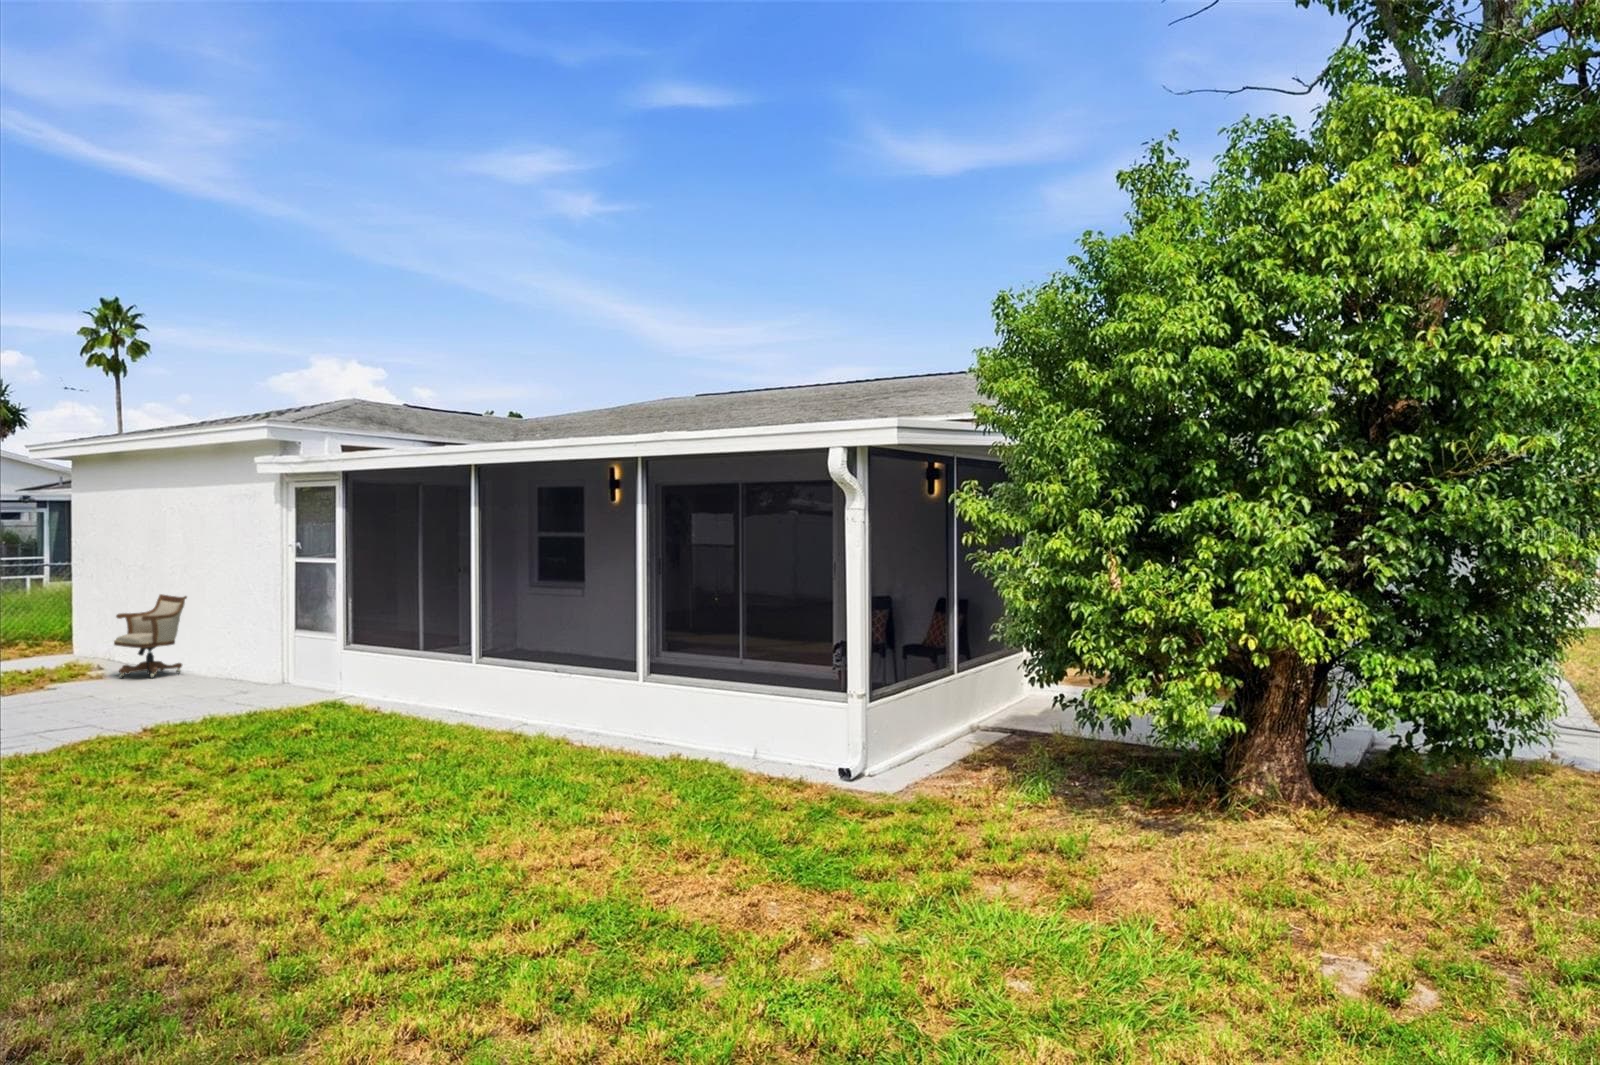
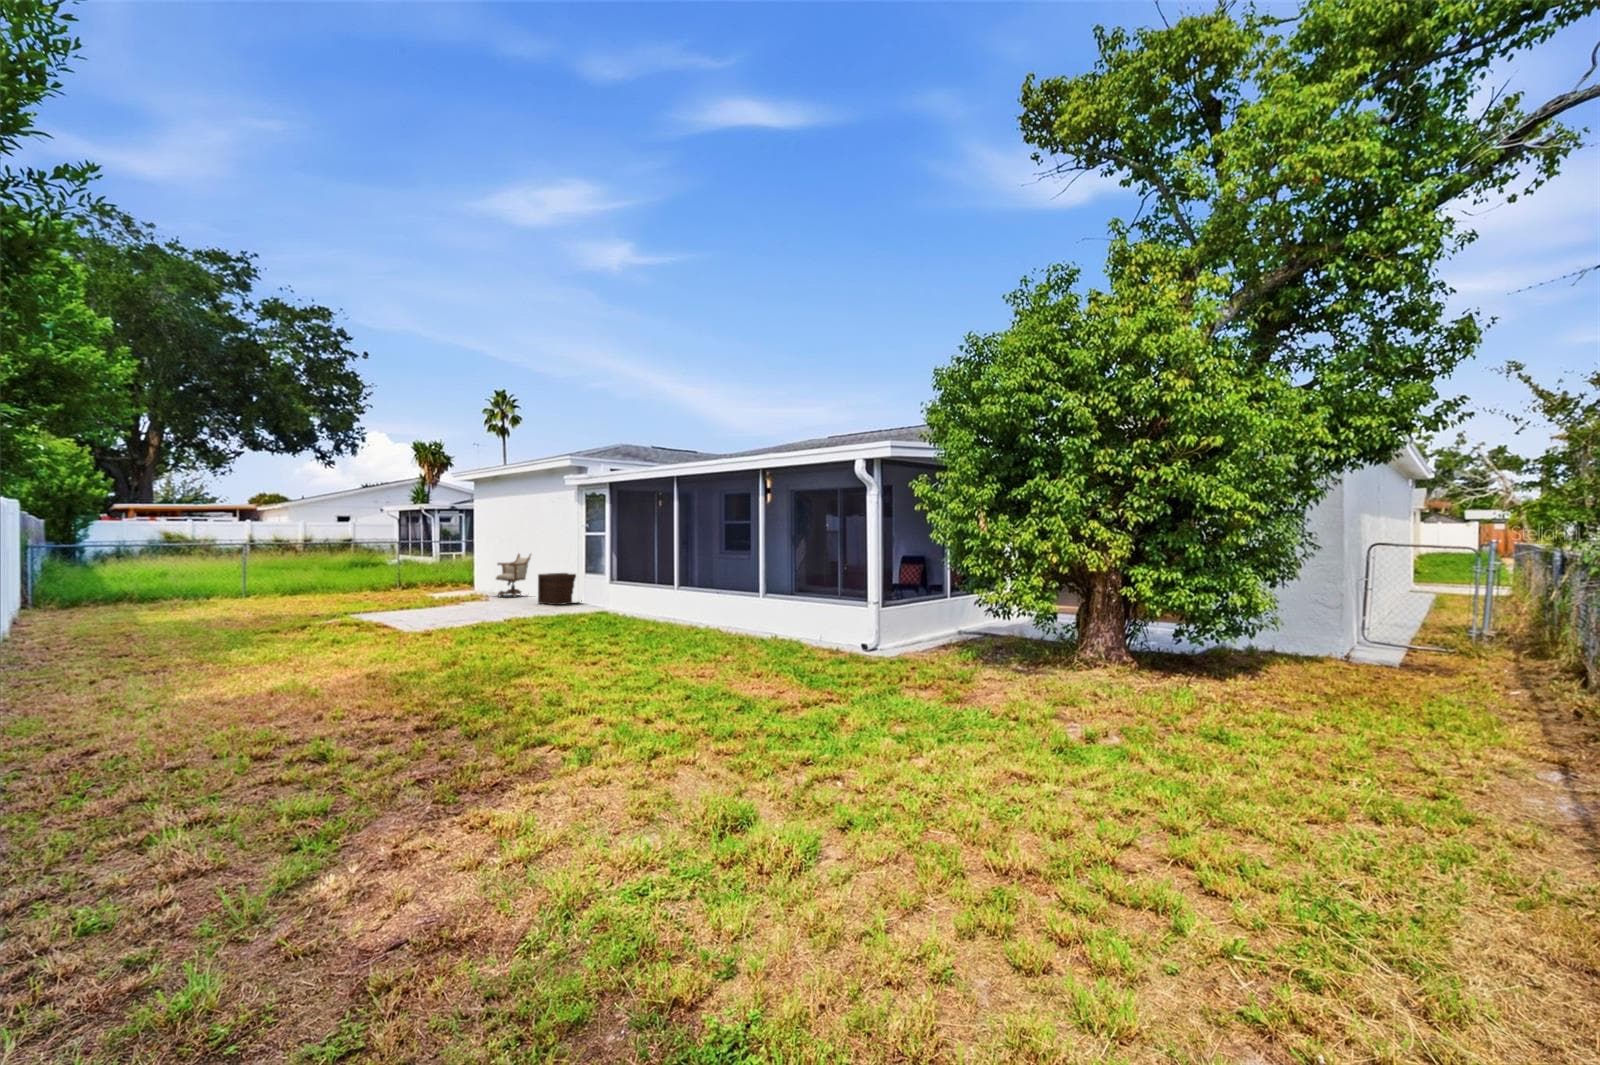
wooden crate: none [203,632,290,695] -> present [538,573,577,605]

